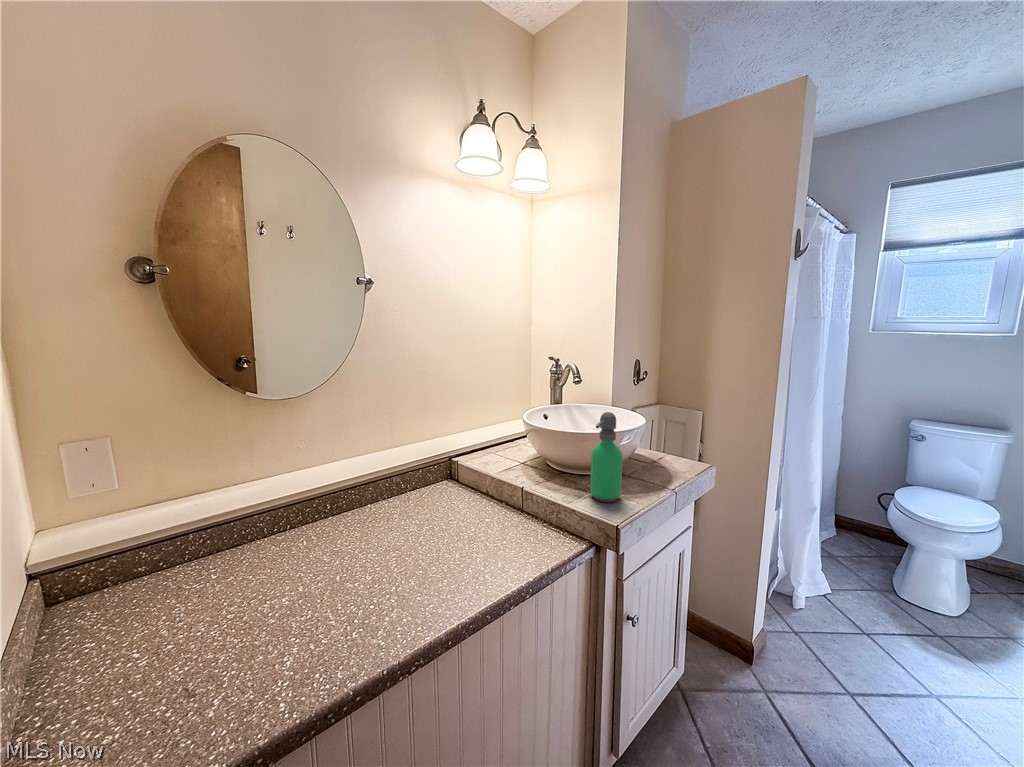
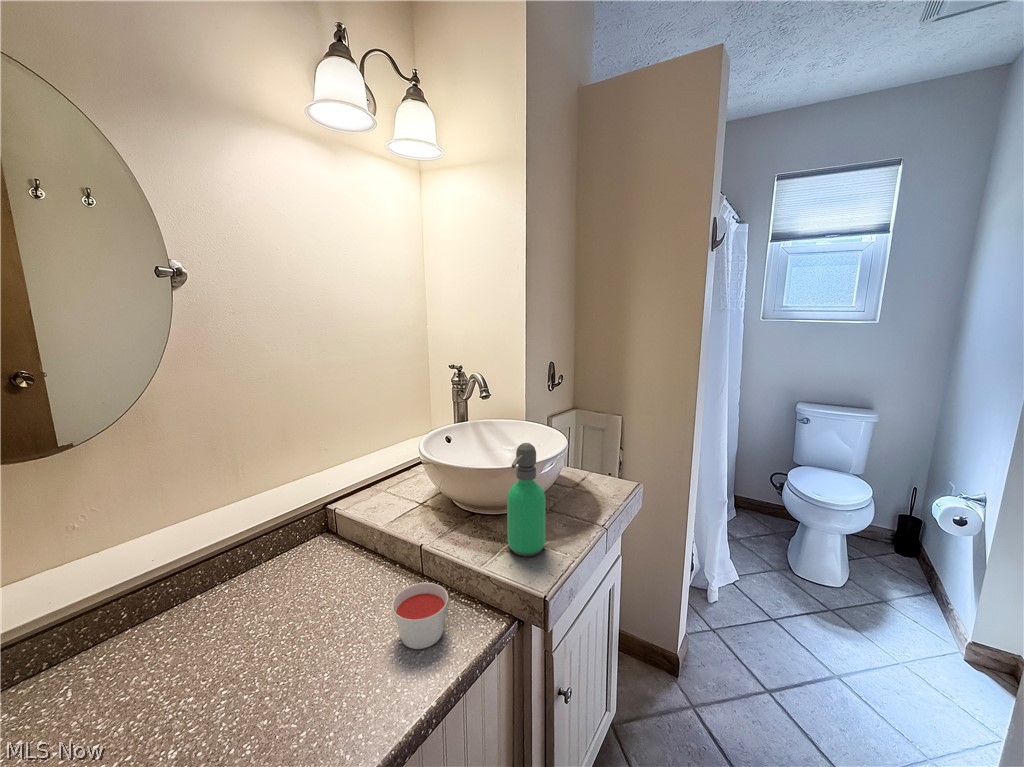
candle: none [504,508,544,550] -> present [392,583,448,649]

